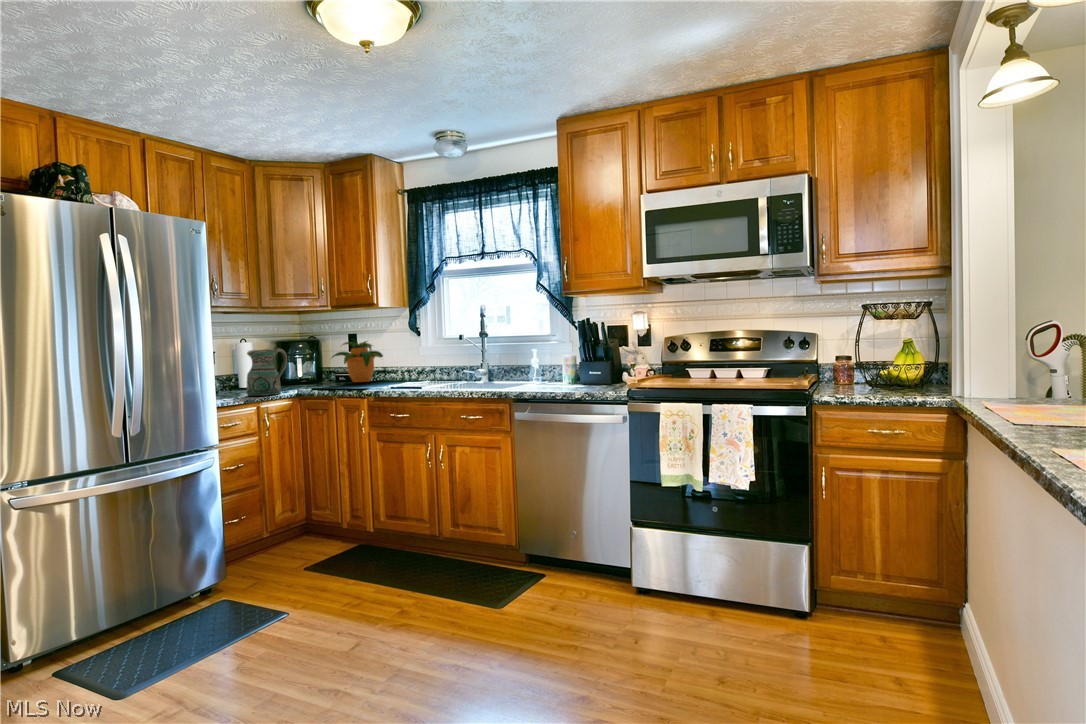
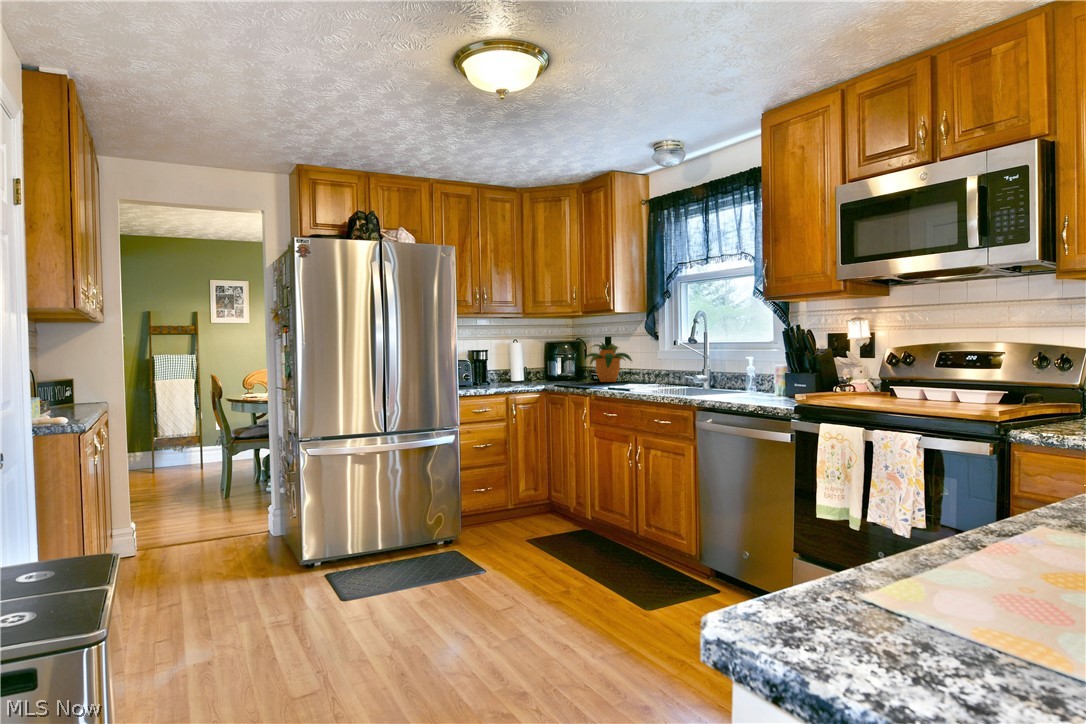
ceramic pitcher: present [247,348,287,396] -> none [500,349,535,389]

